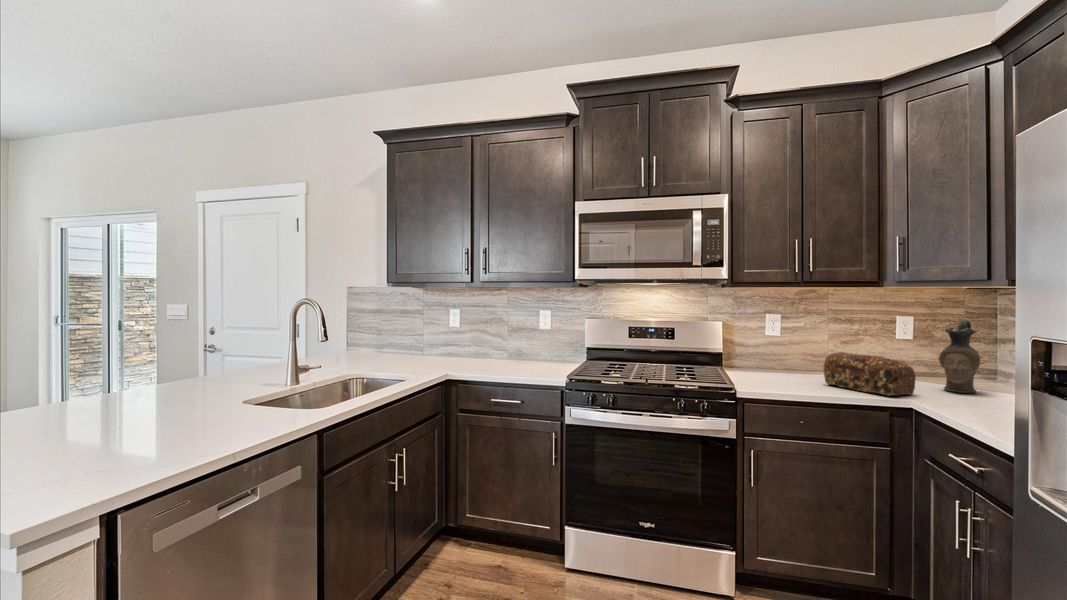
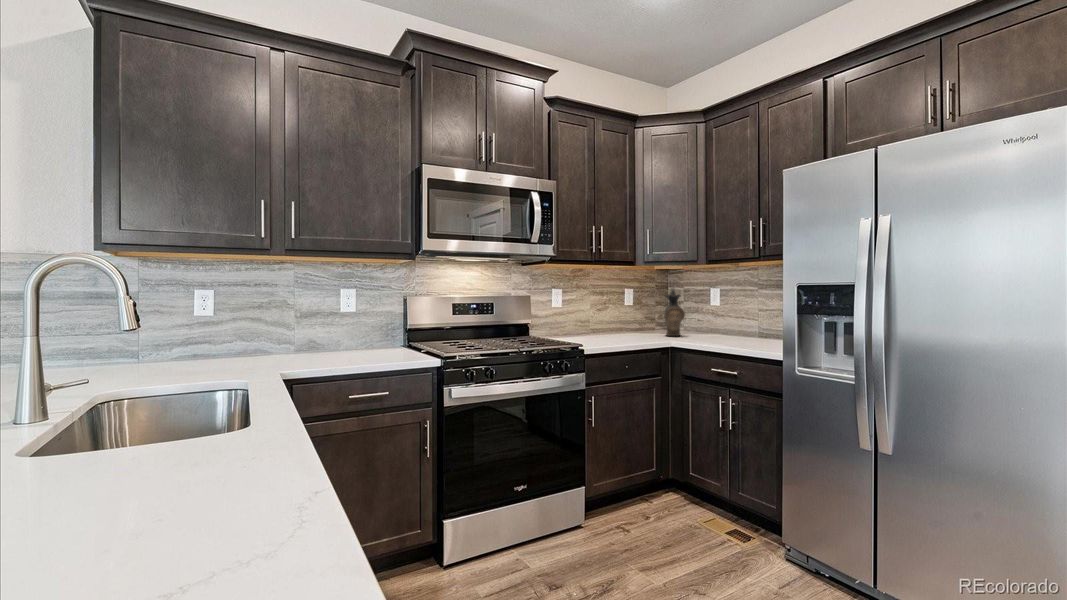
bread loaf: present [824,352,916,396] -> none [611,315,663,341]

